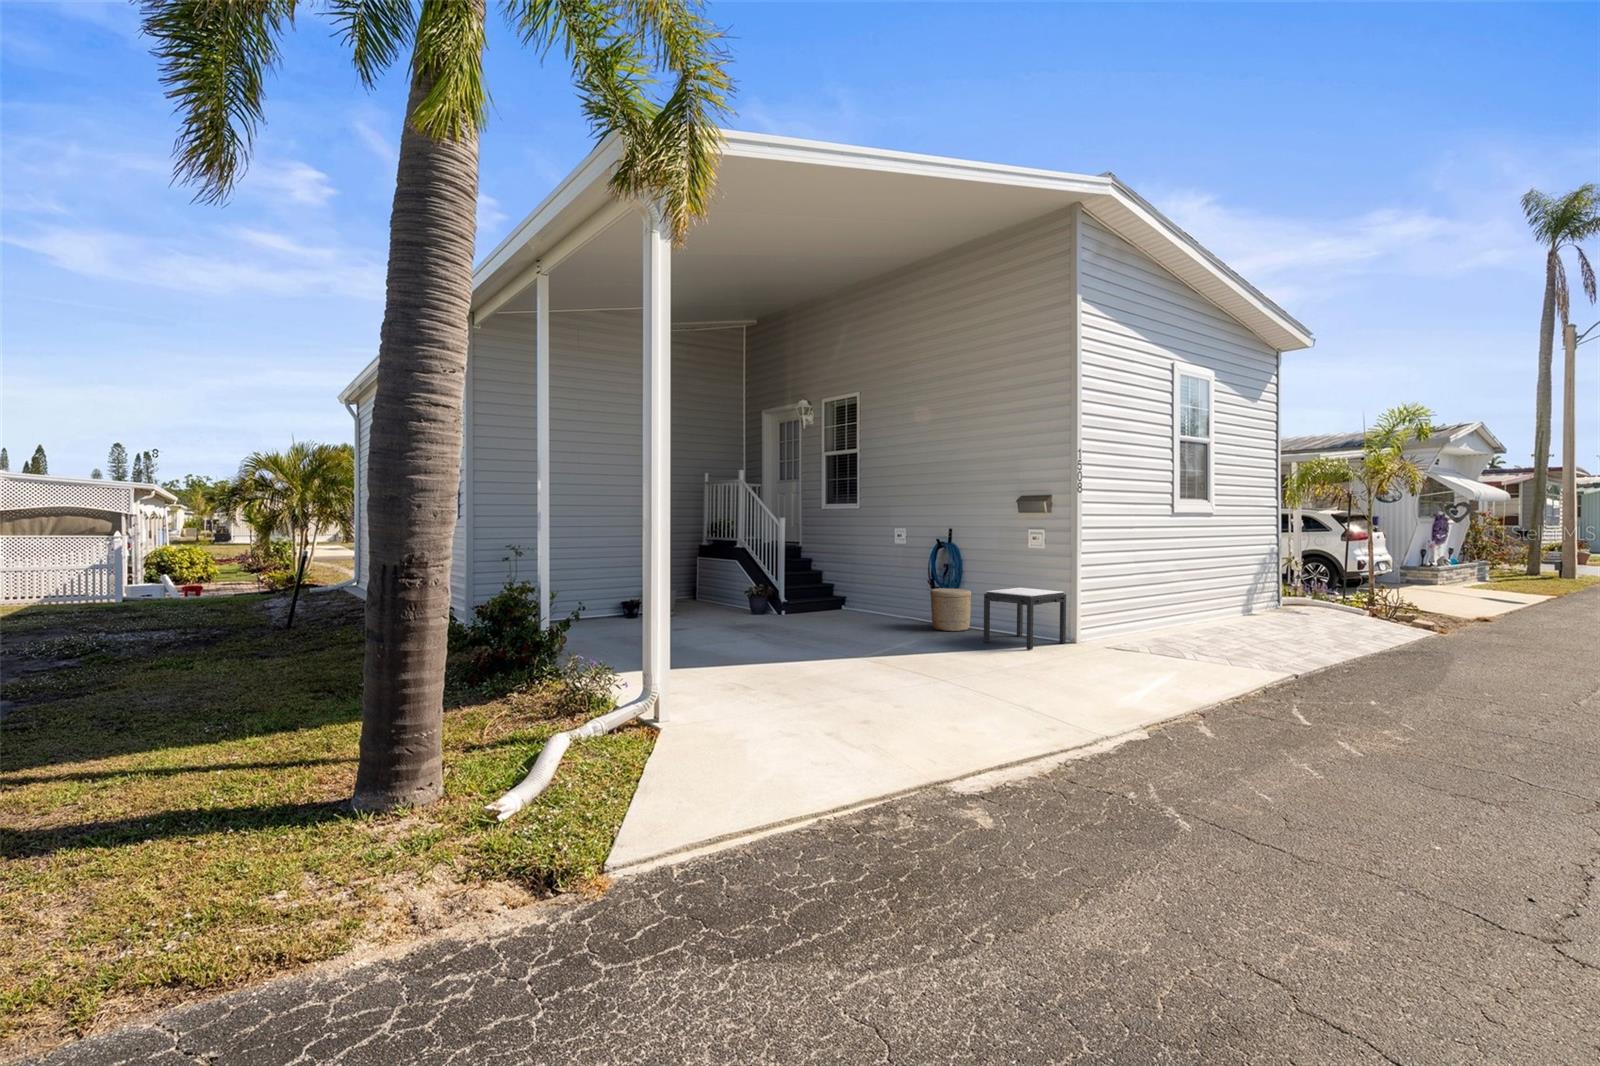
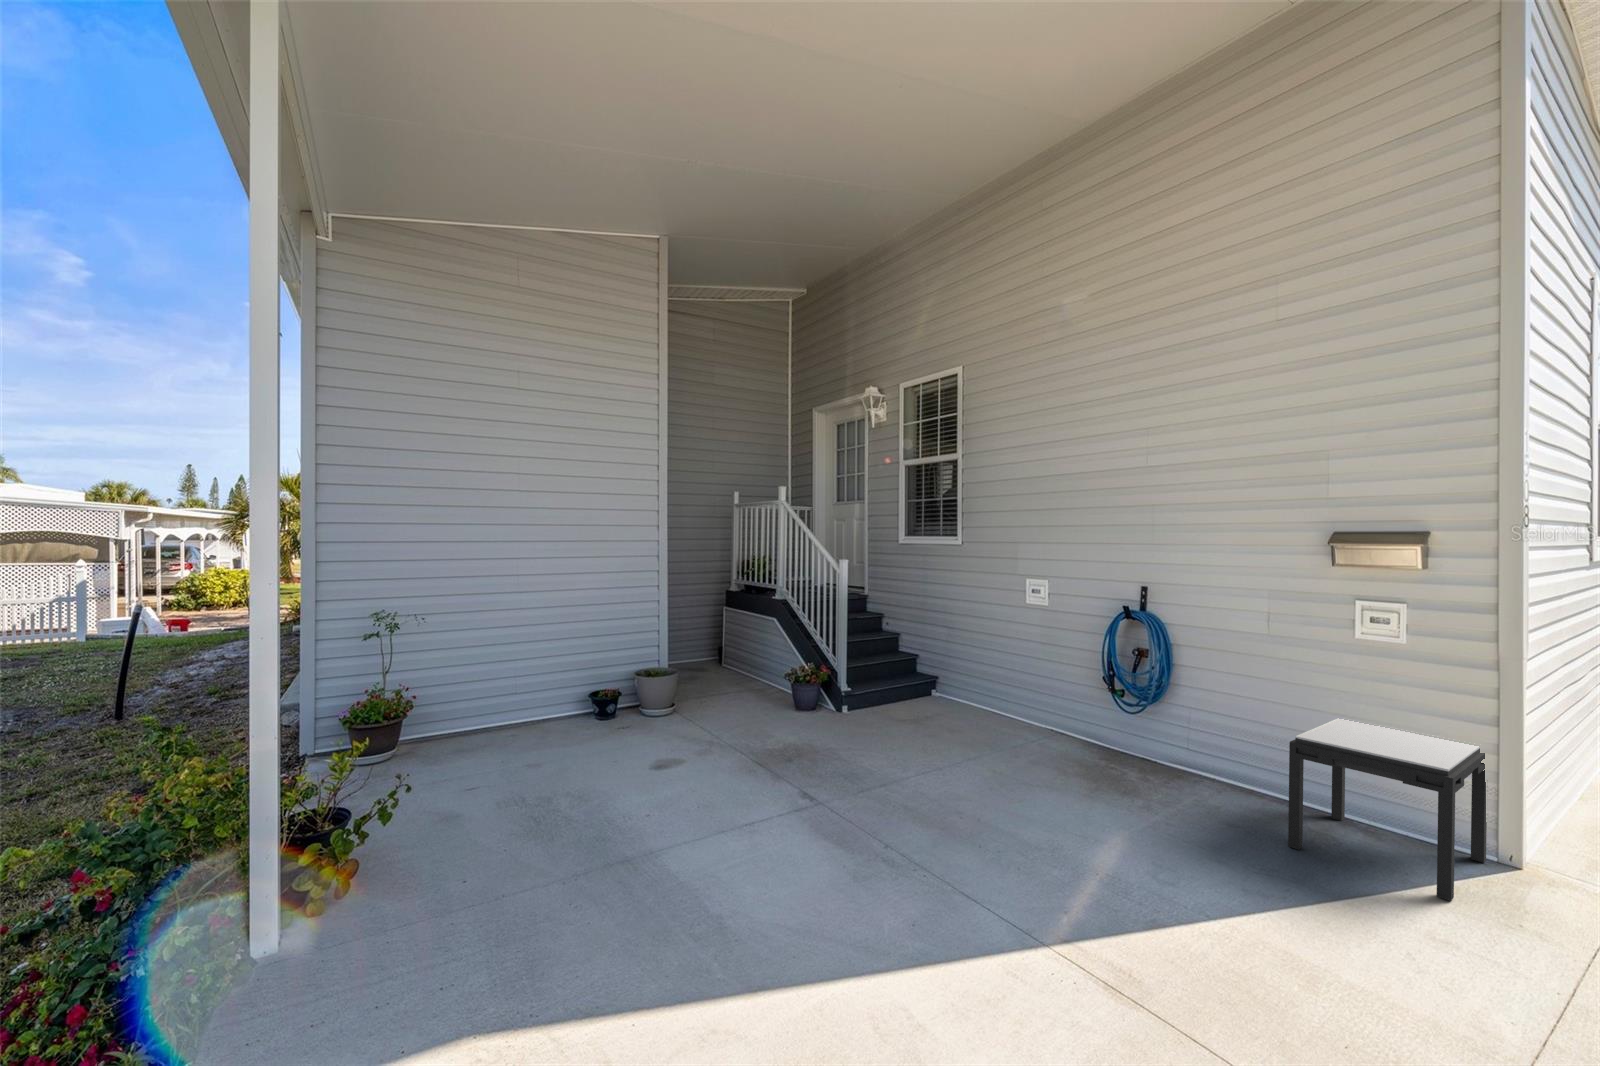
woven basket: present [930,588,971,631] -> none [1122,697,1209,790]

